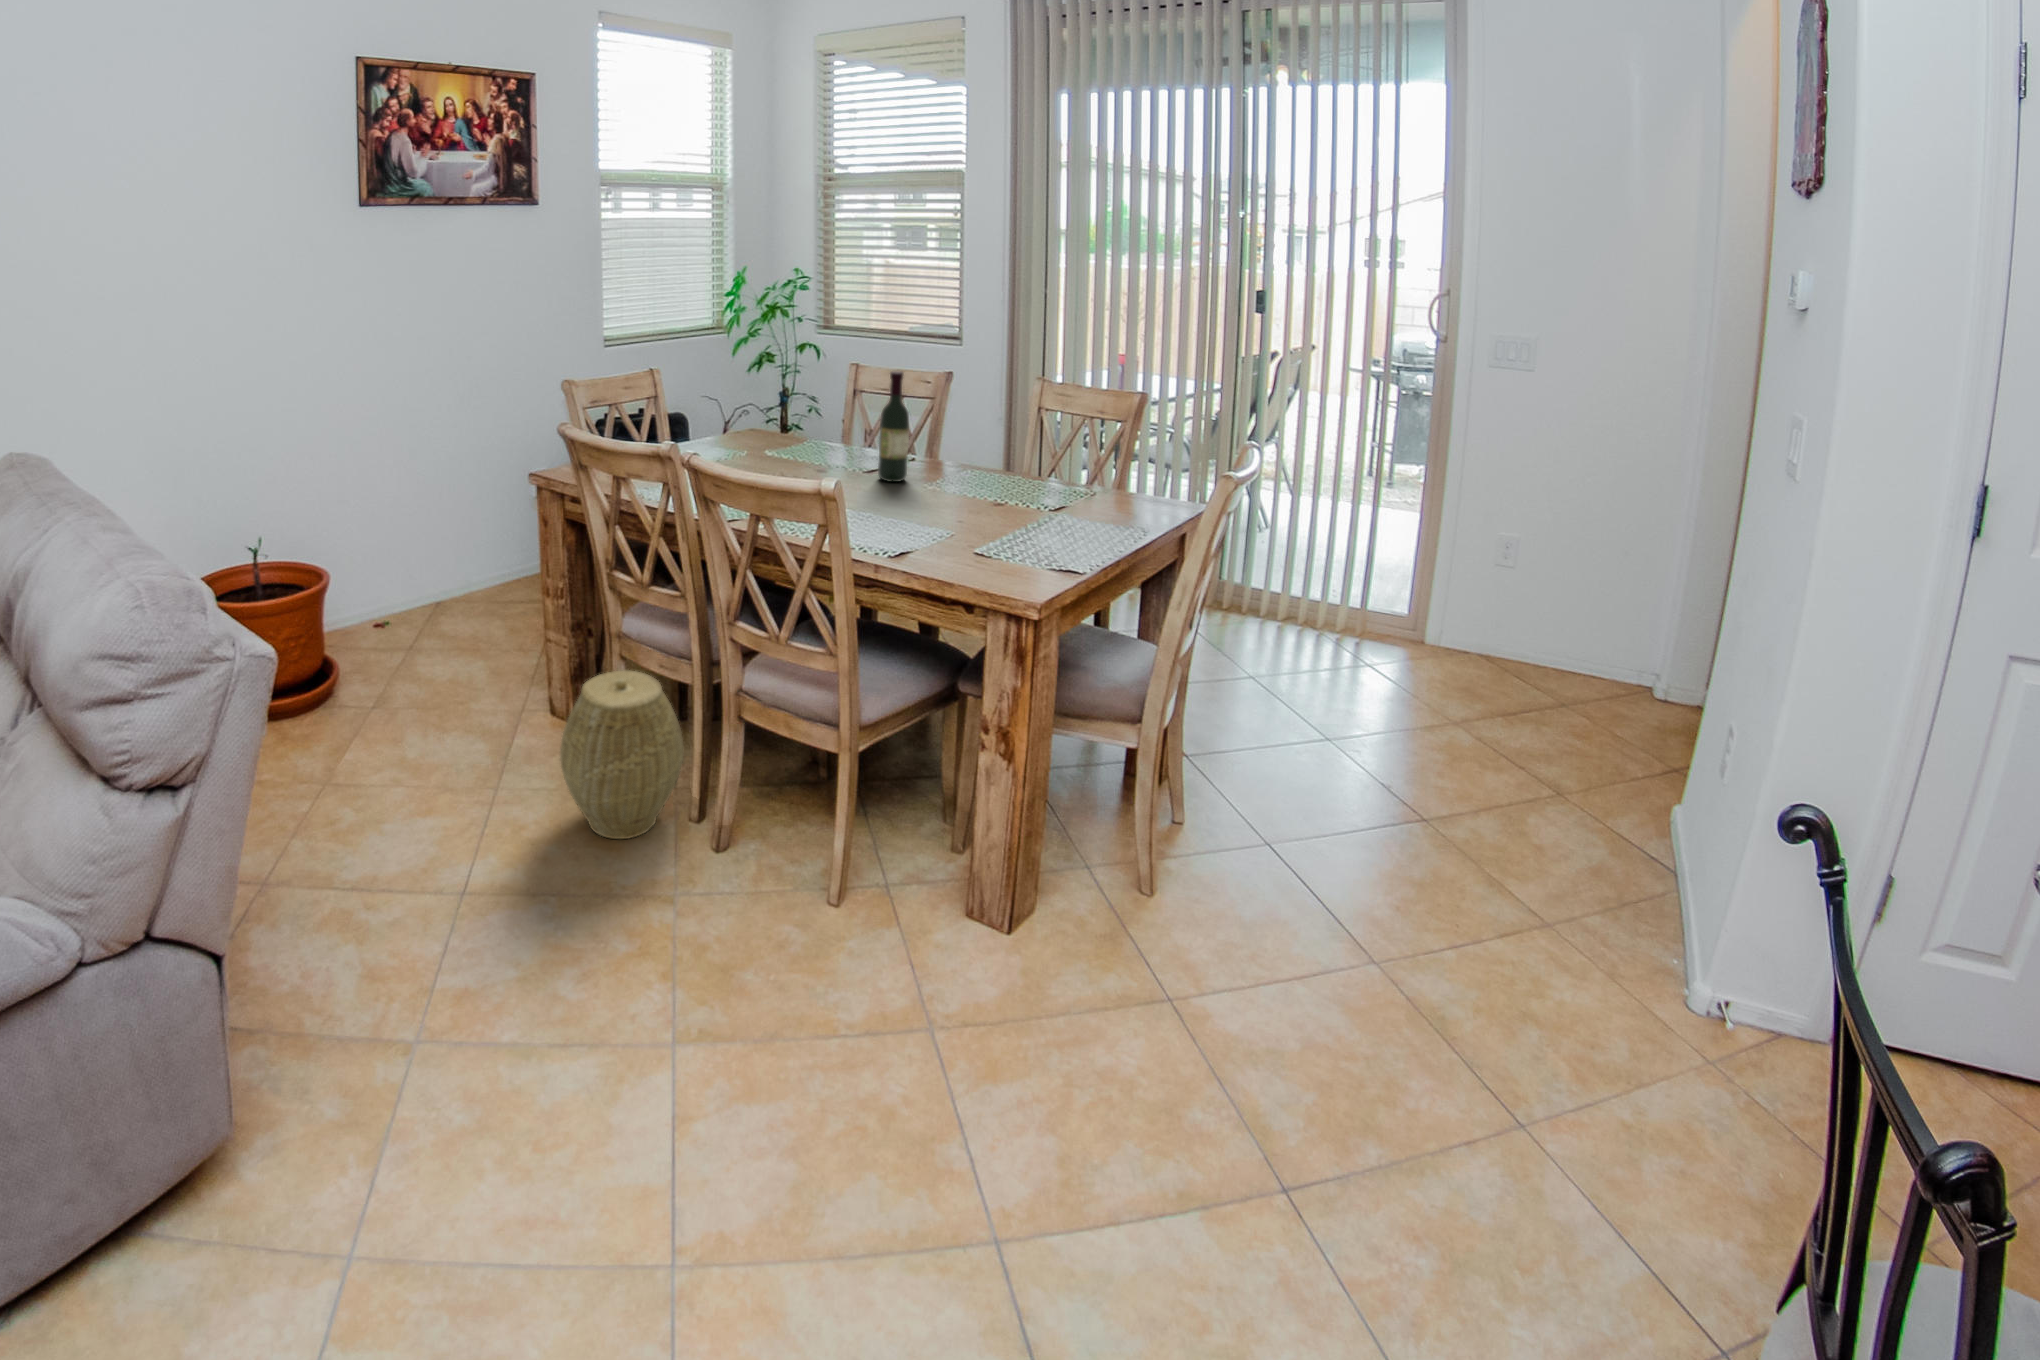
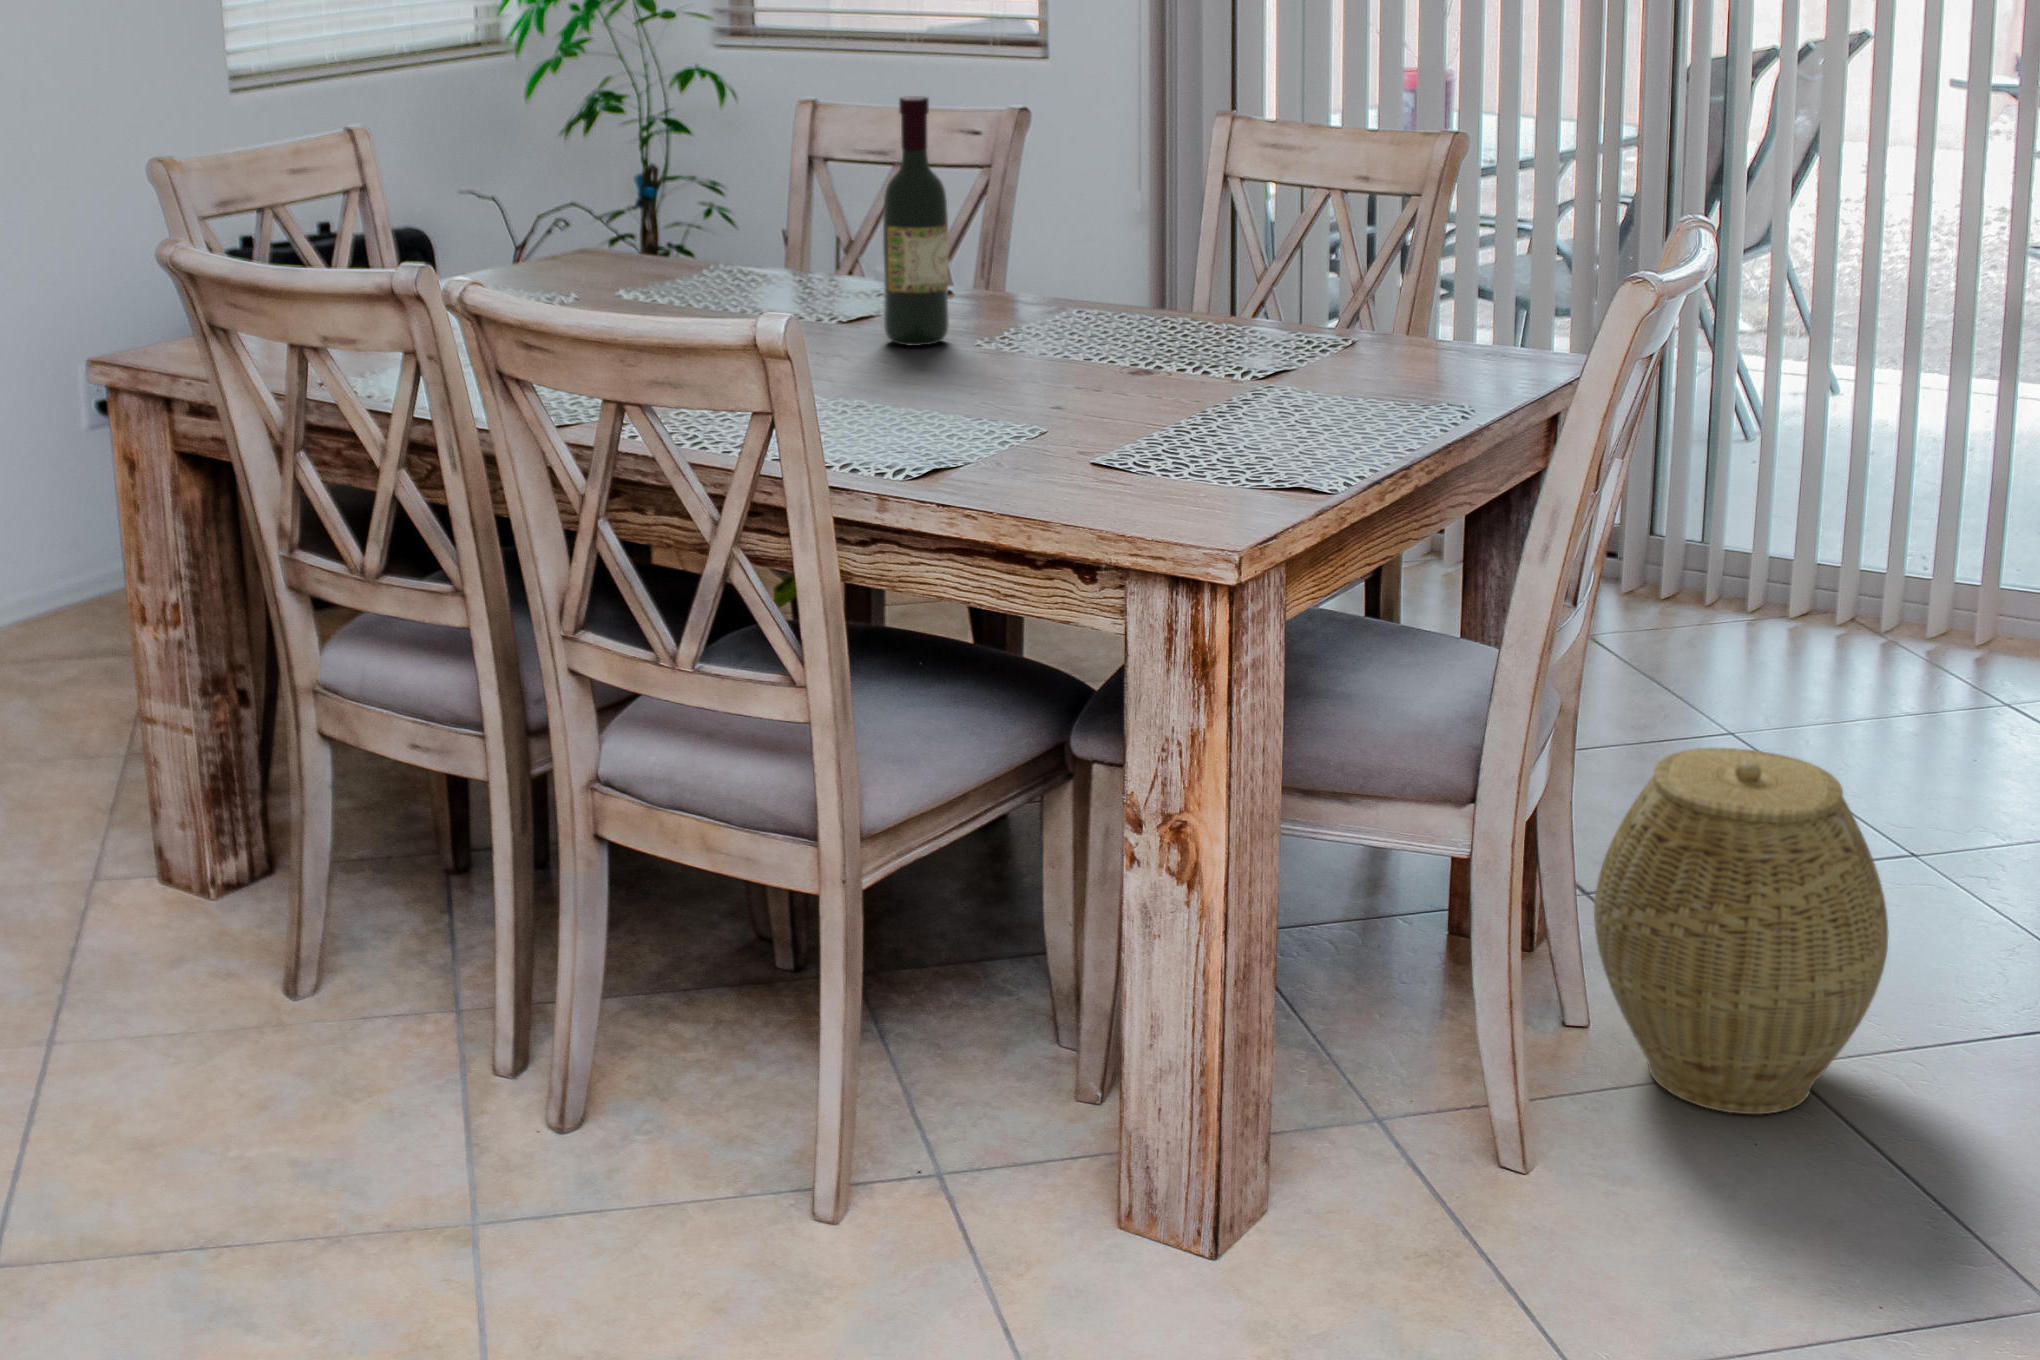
woven basket: present [560,670,683,839] -> present [1594,748,1889,1114]

